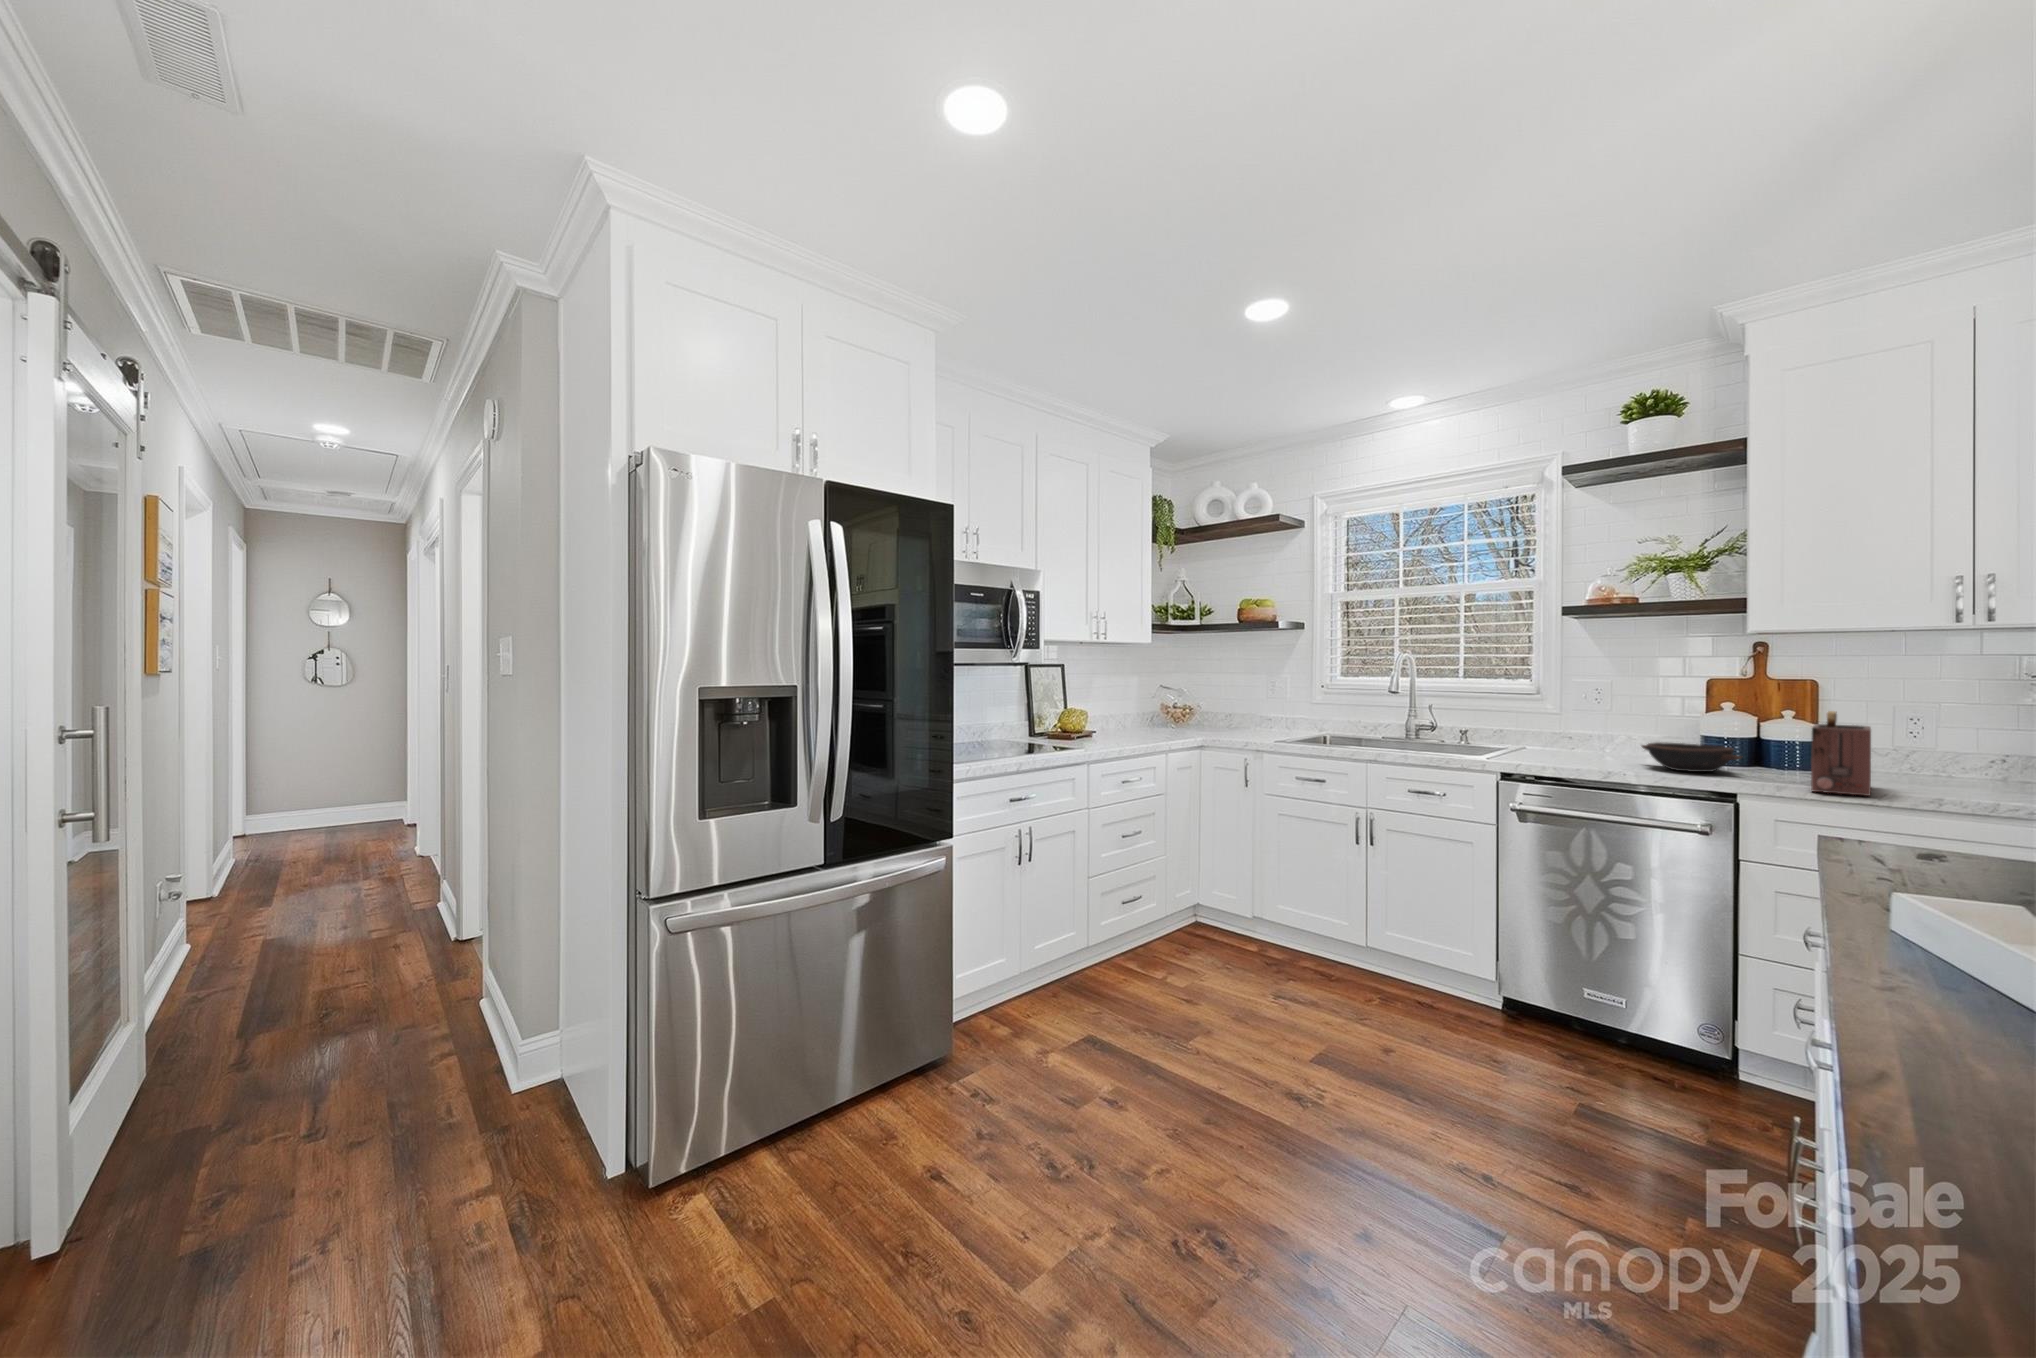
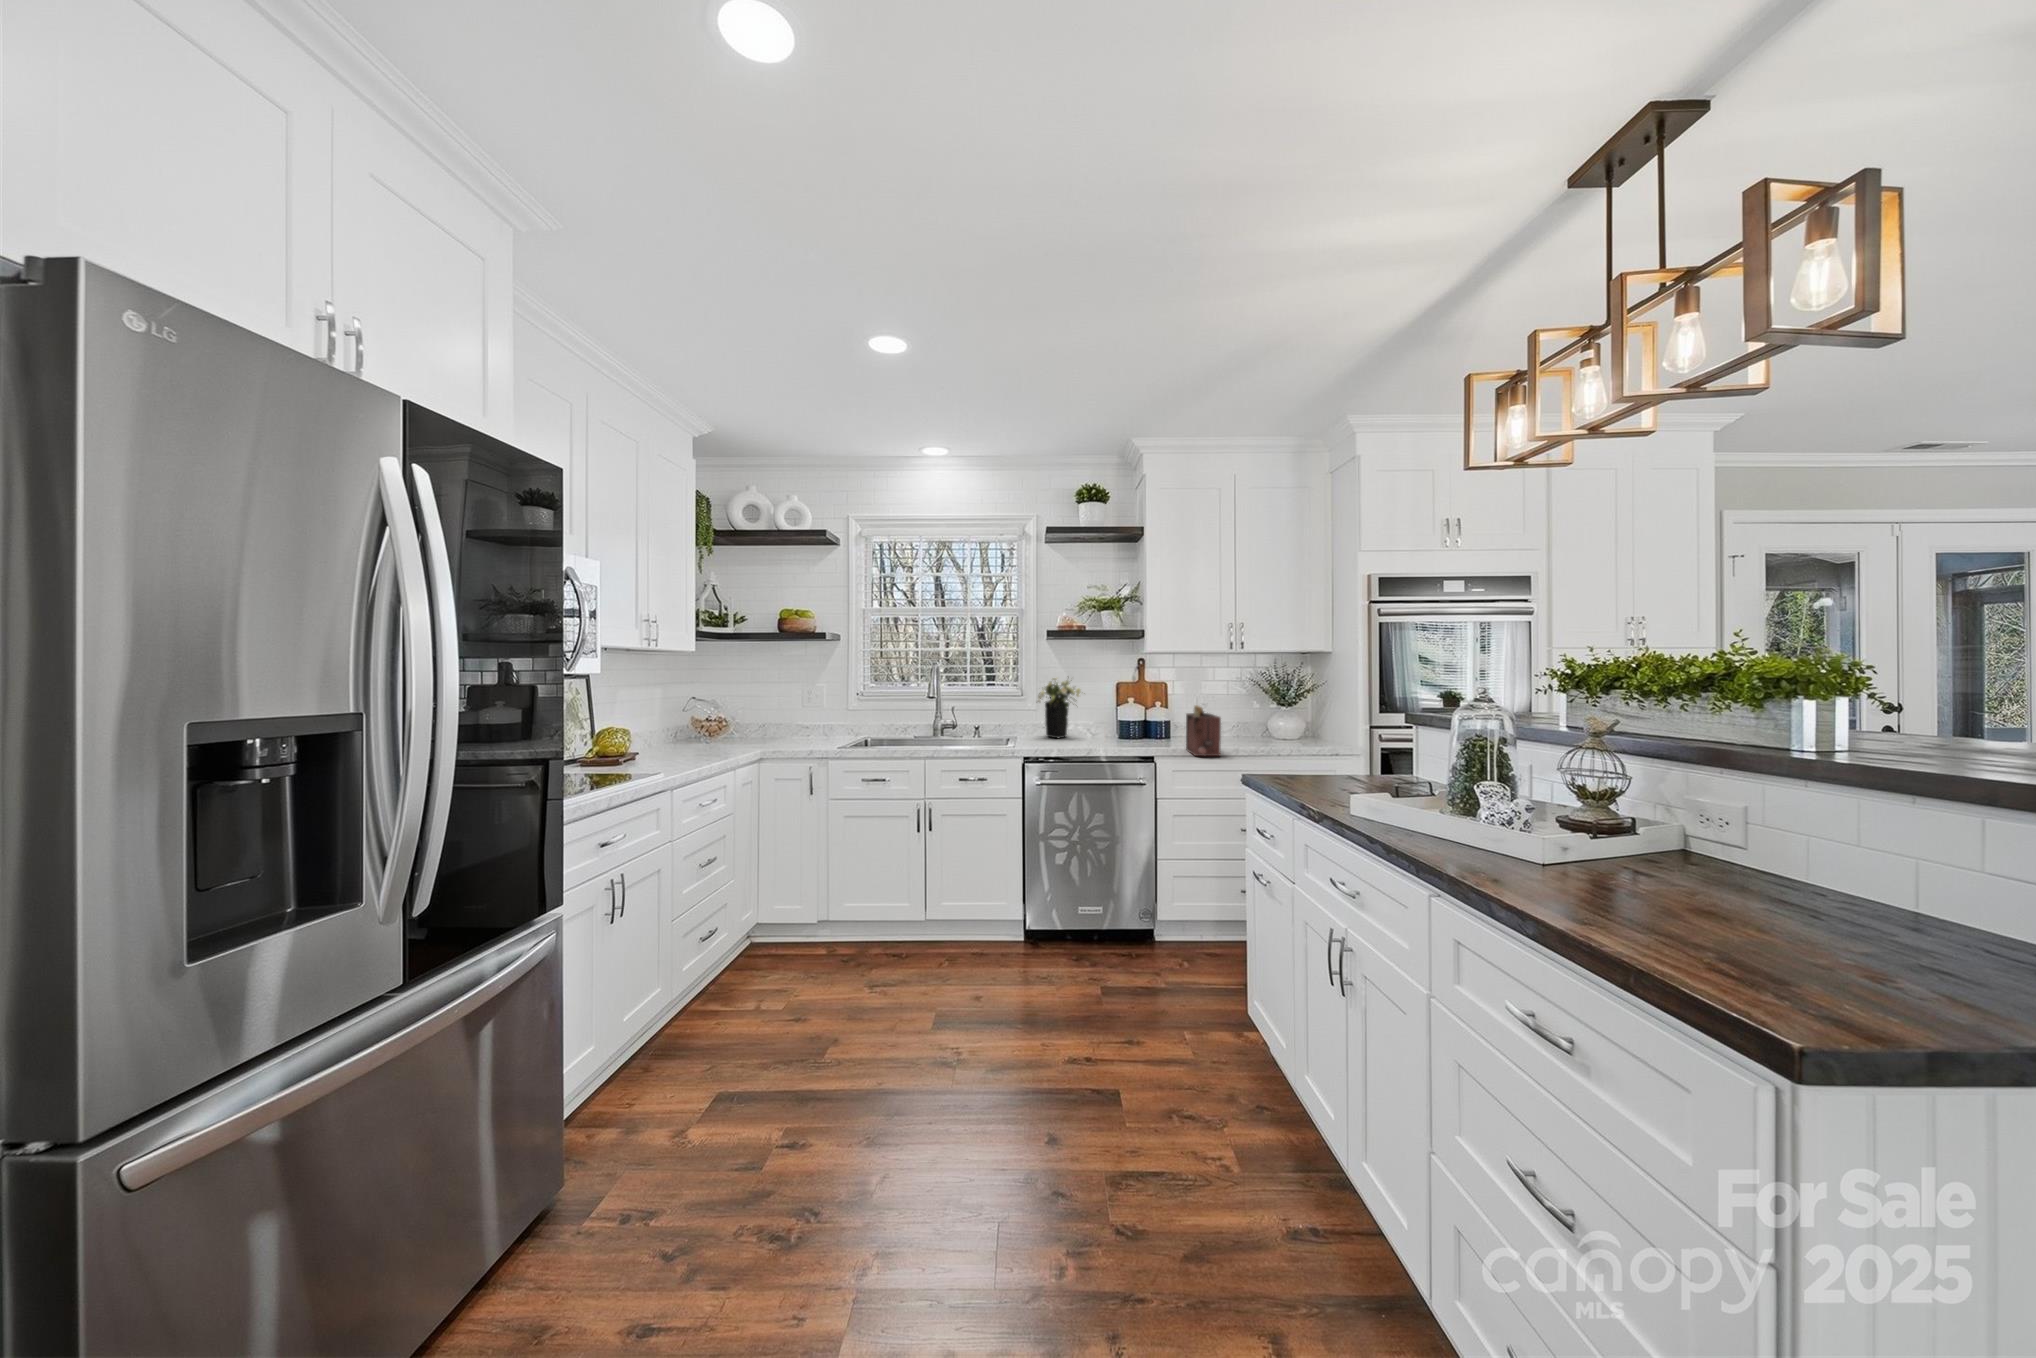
flower arrangement: none [1550,667,1638,754] -> present [1038,678,1081,738]
bowl: present [1642,742,1742,772] -> none [1094,728,1153,748]

